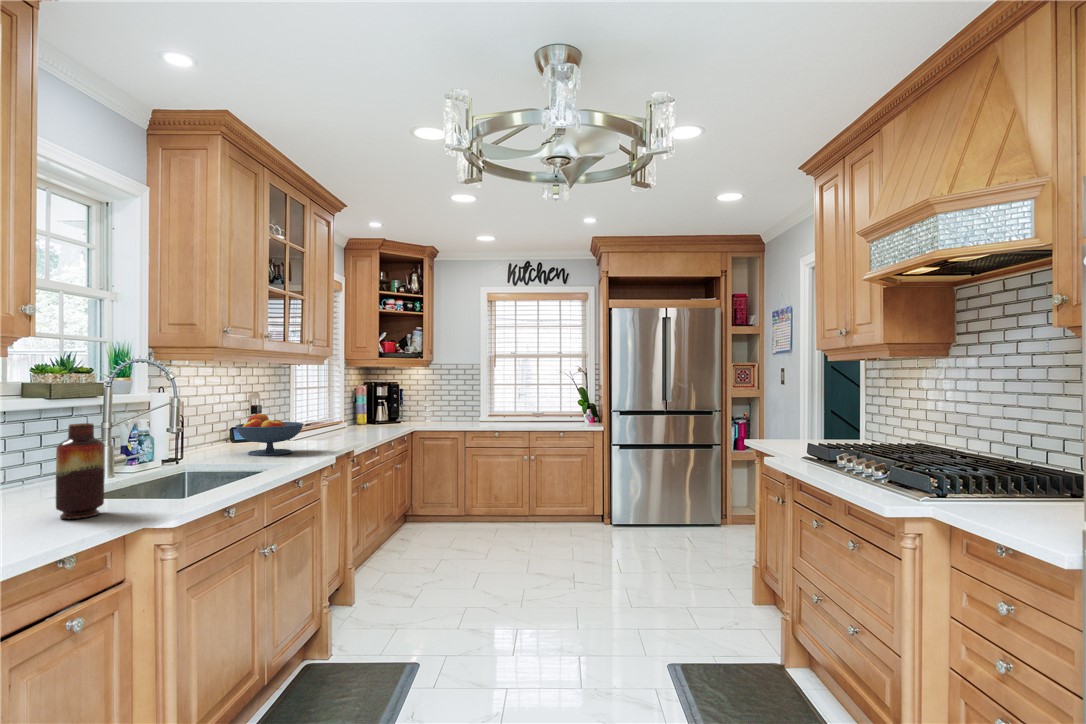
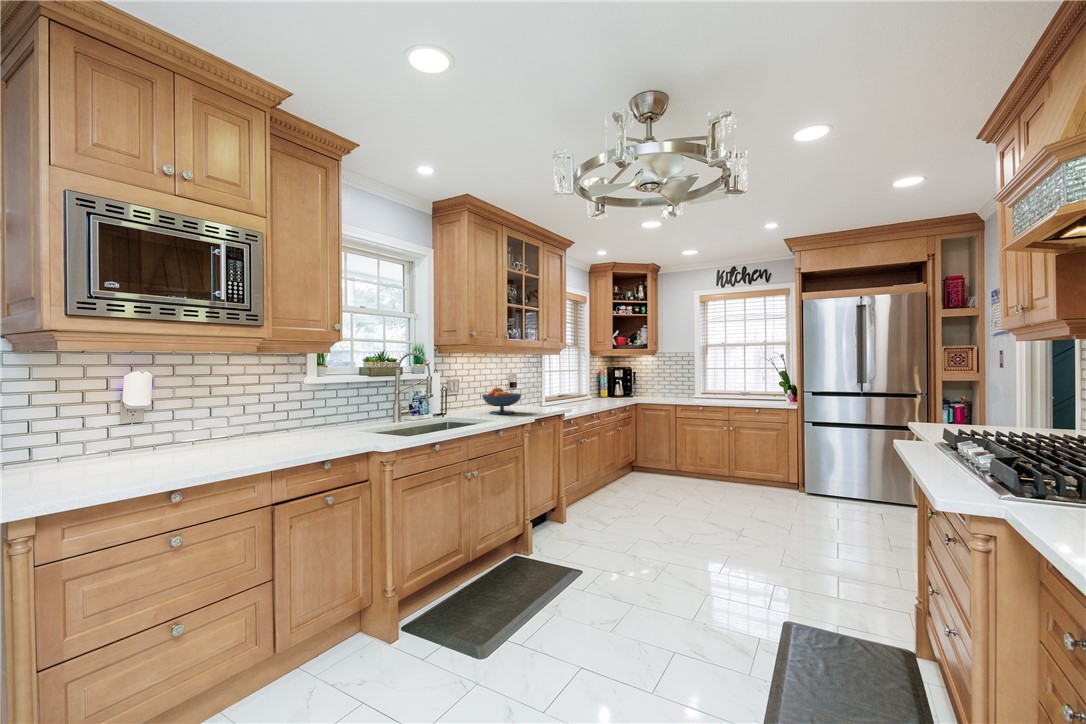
vase: present [56,423,105,519] -> none [348,389,370,439]

